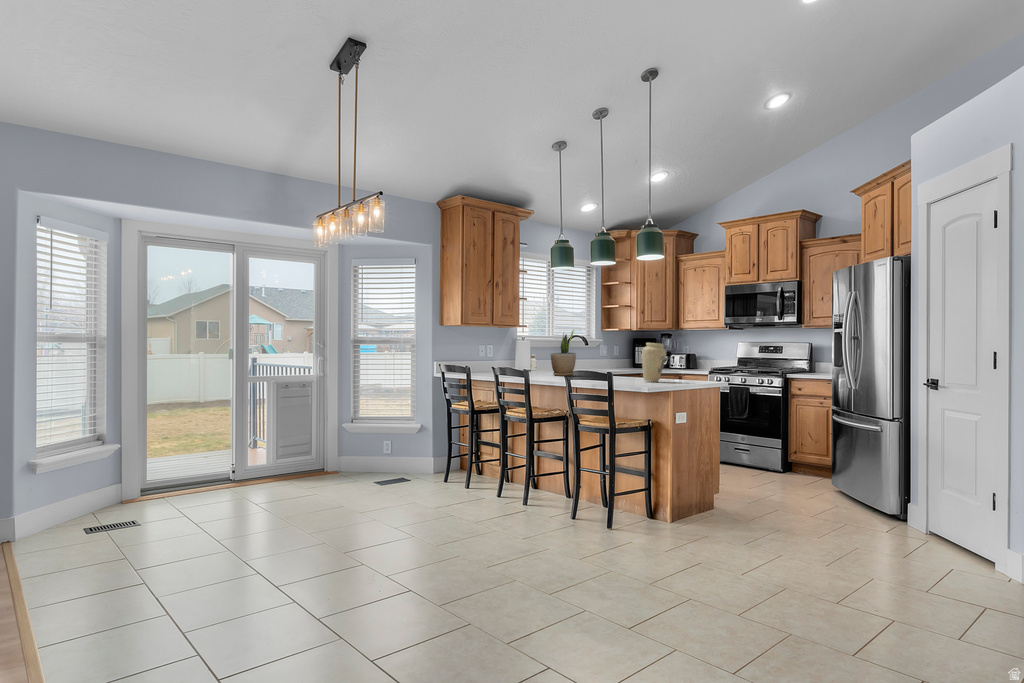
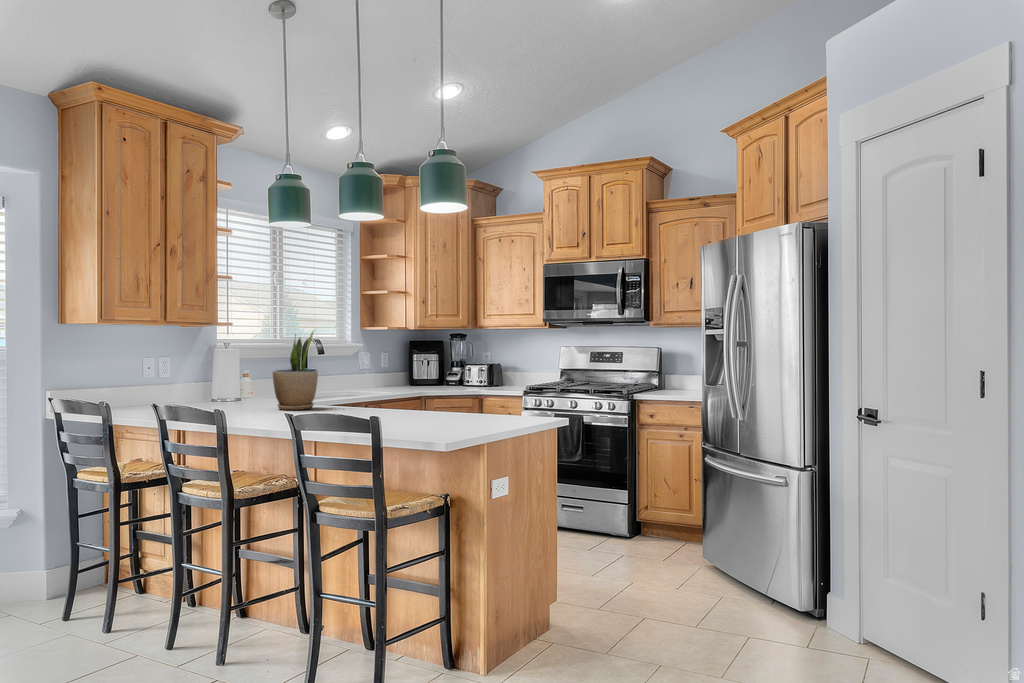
vase: present [642,343,666,382] -> none [432,354,473,422]

